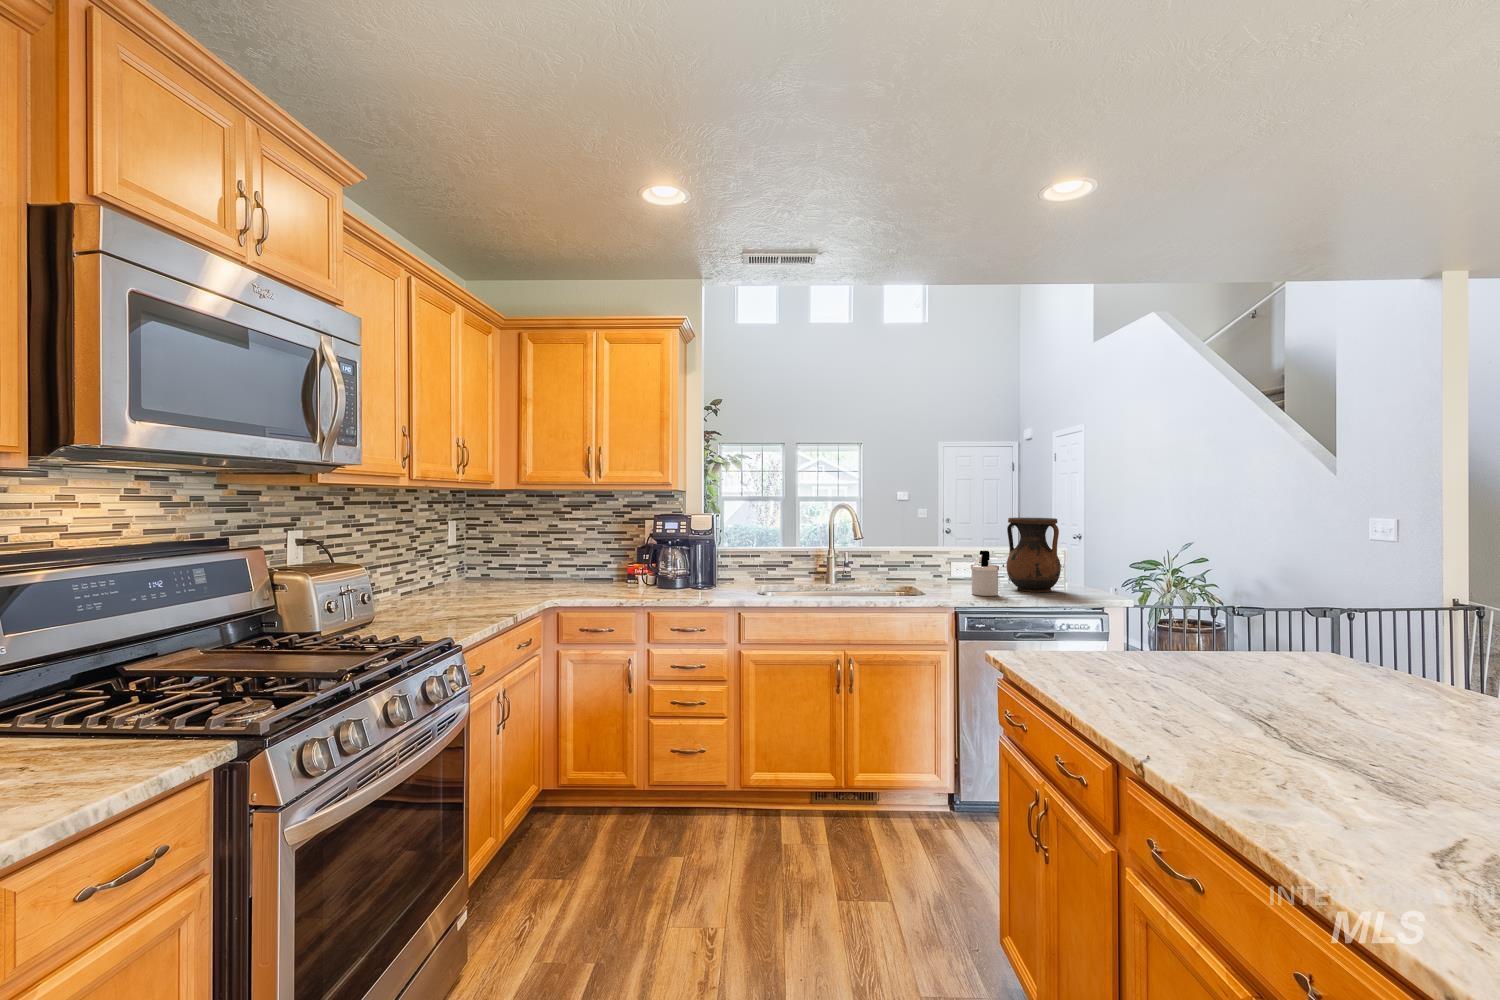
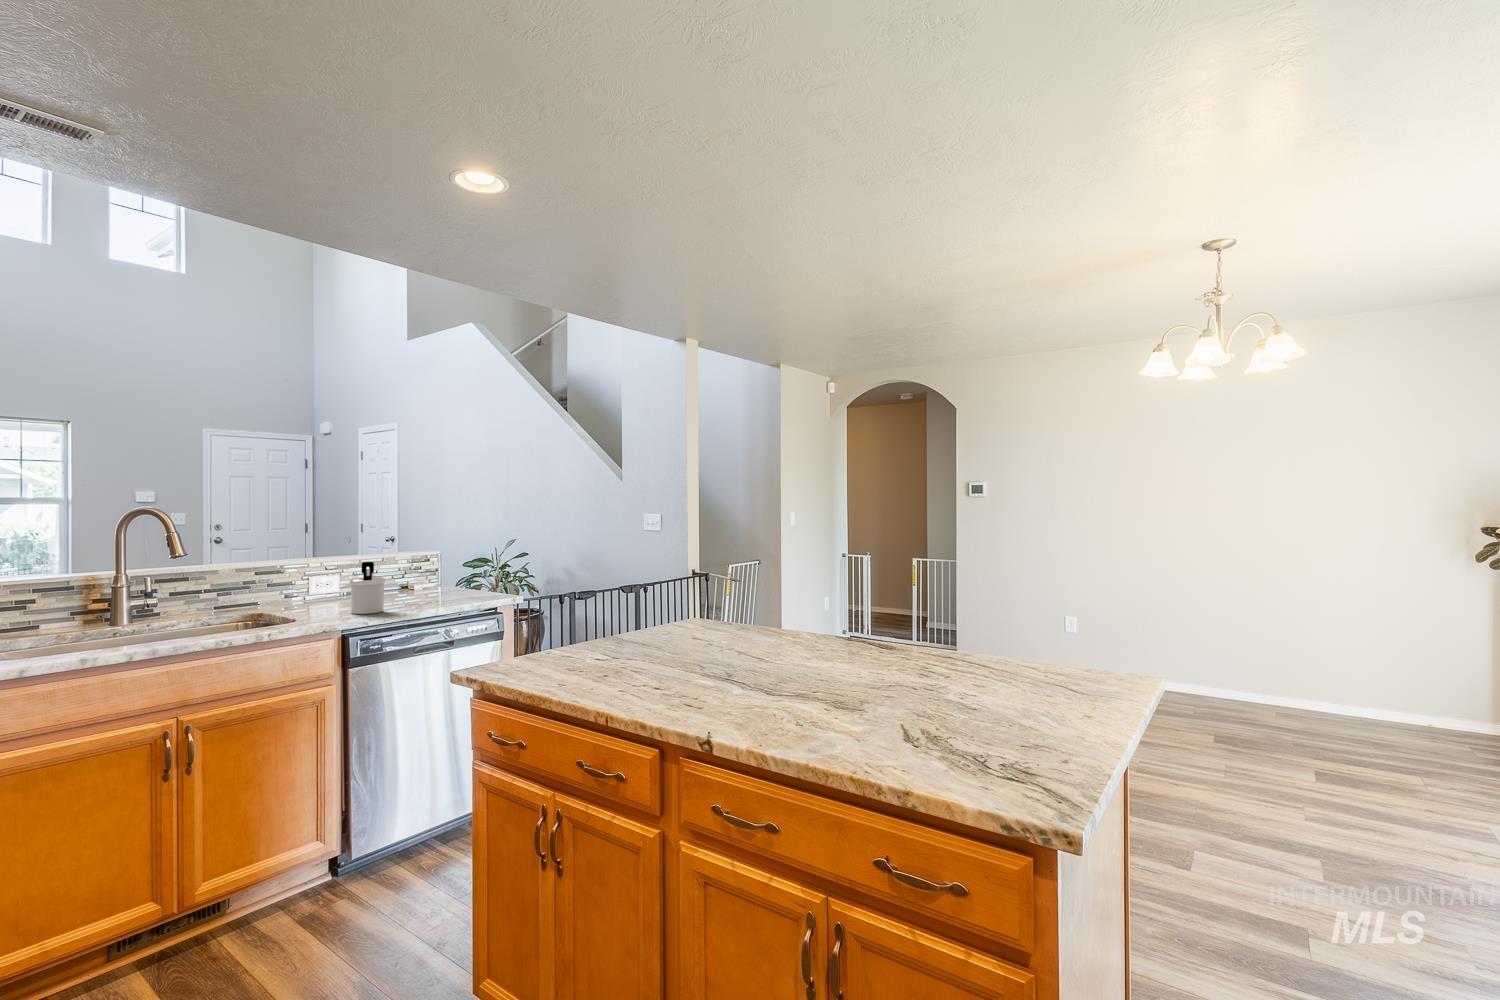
vase: present [1007,518,1061,592] -> none [382,523,442,603]

